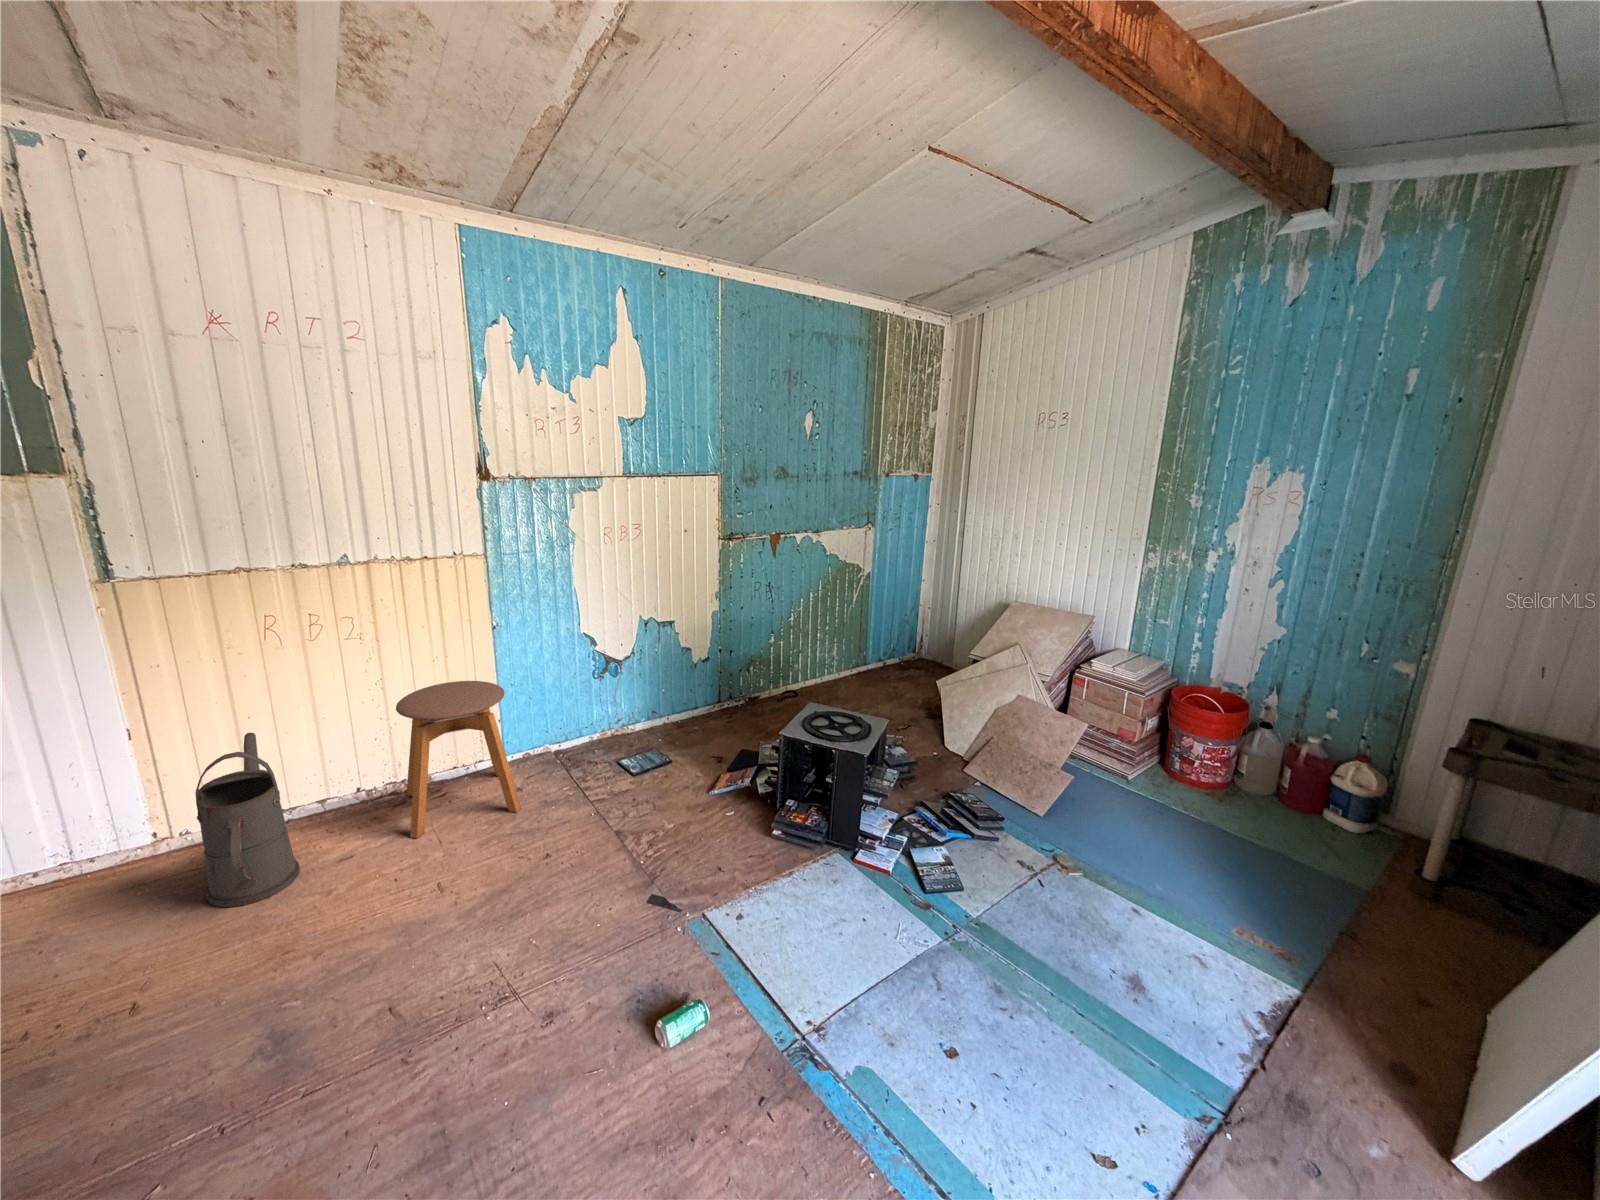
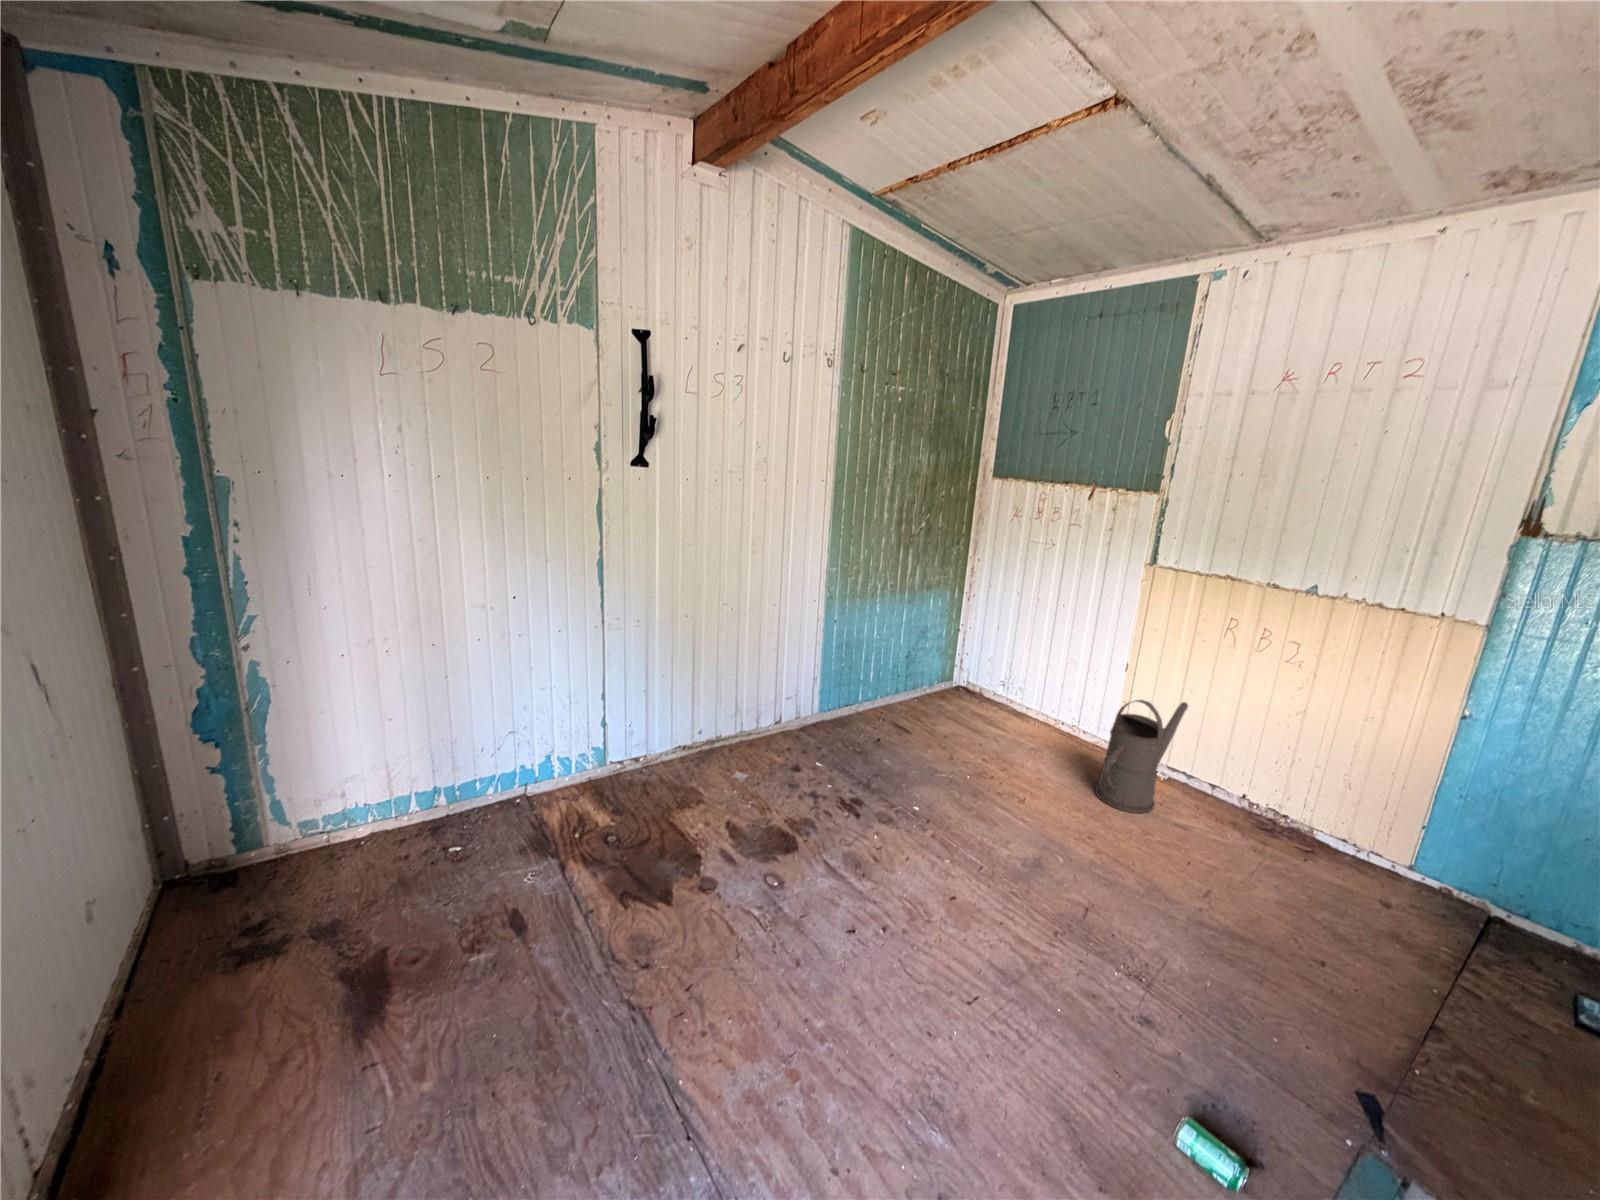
stool: present [396,681,521,838] -> none [1236,734,1415,914]

